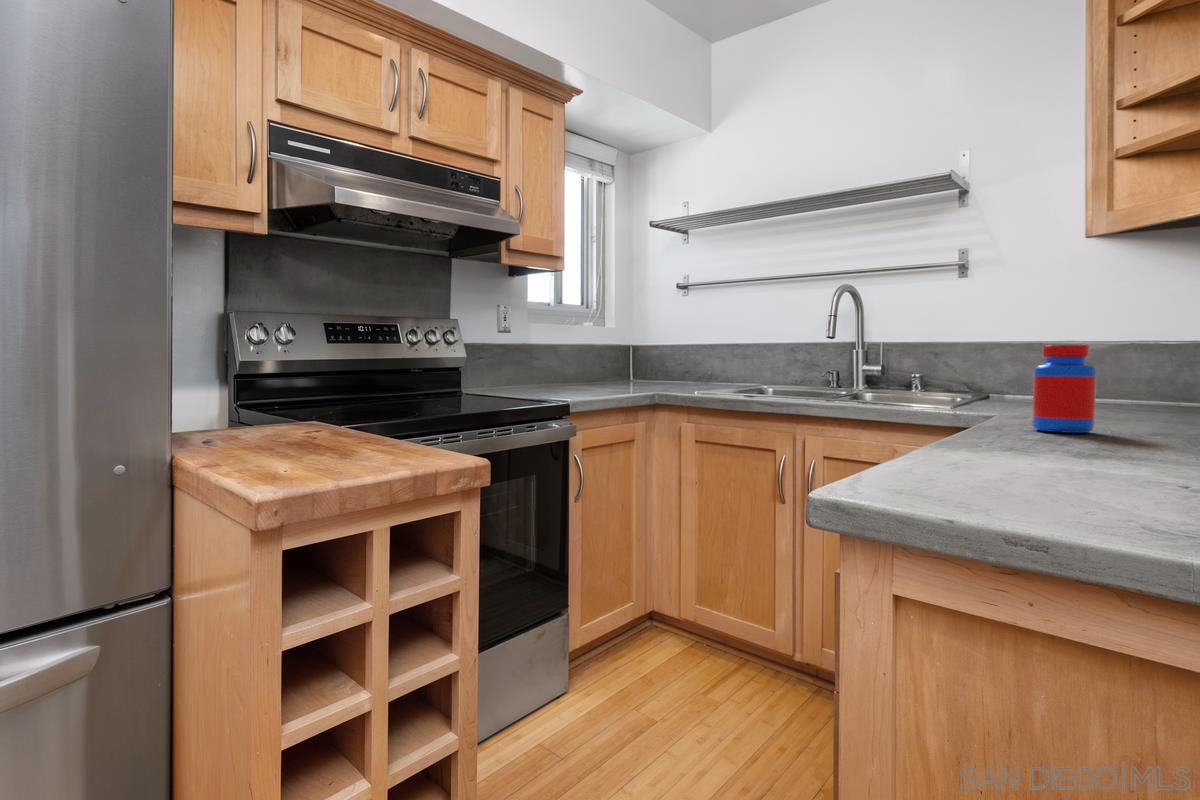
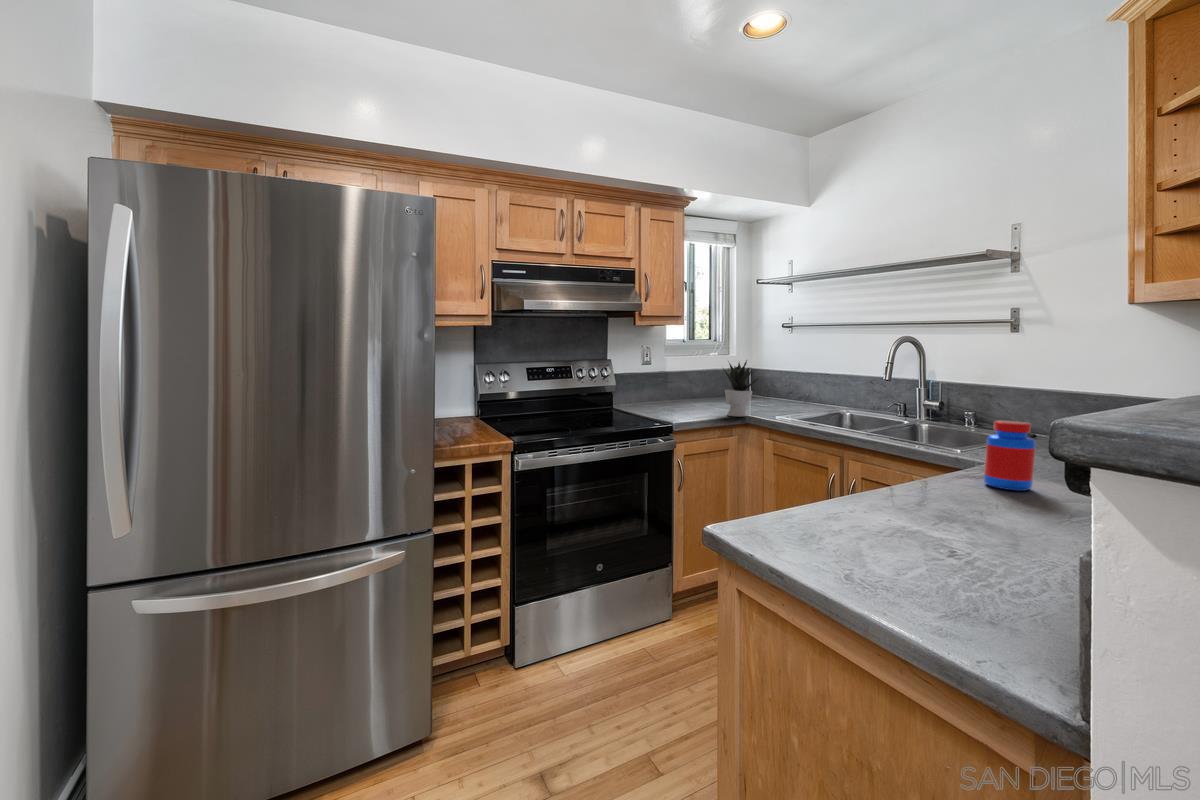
potted plant: none [620,315,675,394] -> present [723,360,762,416]

